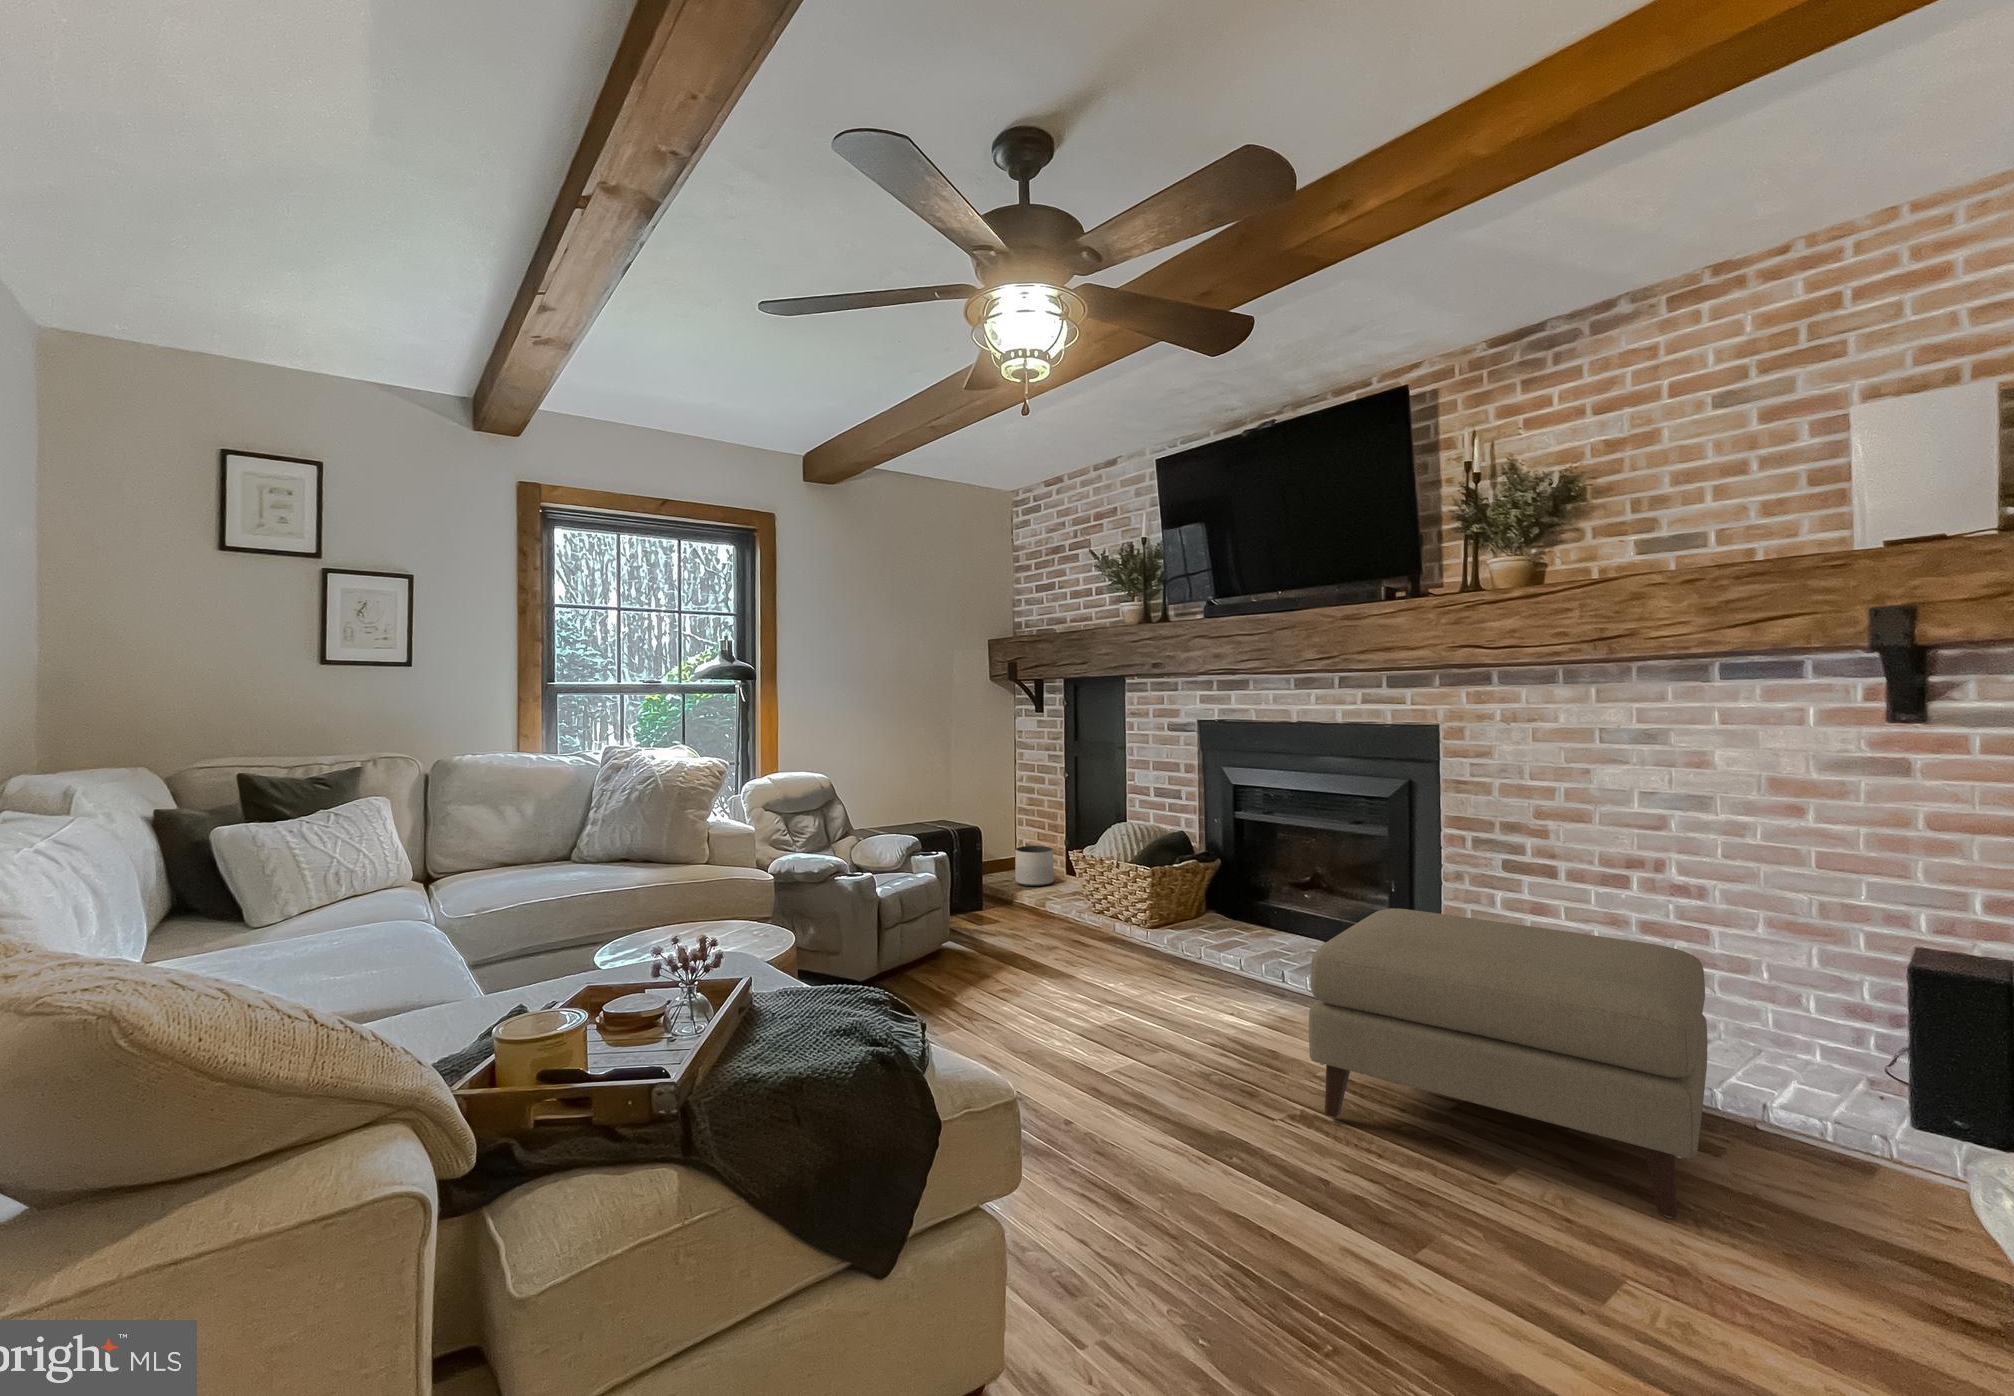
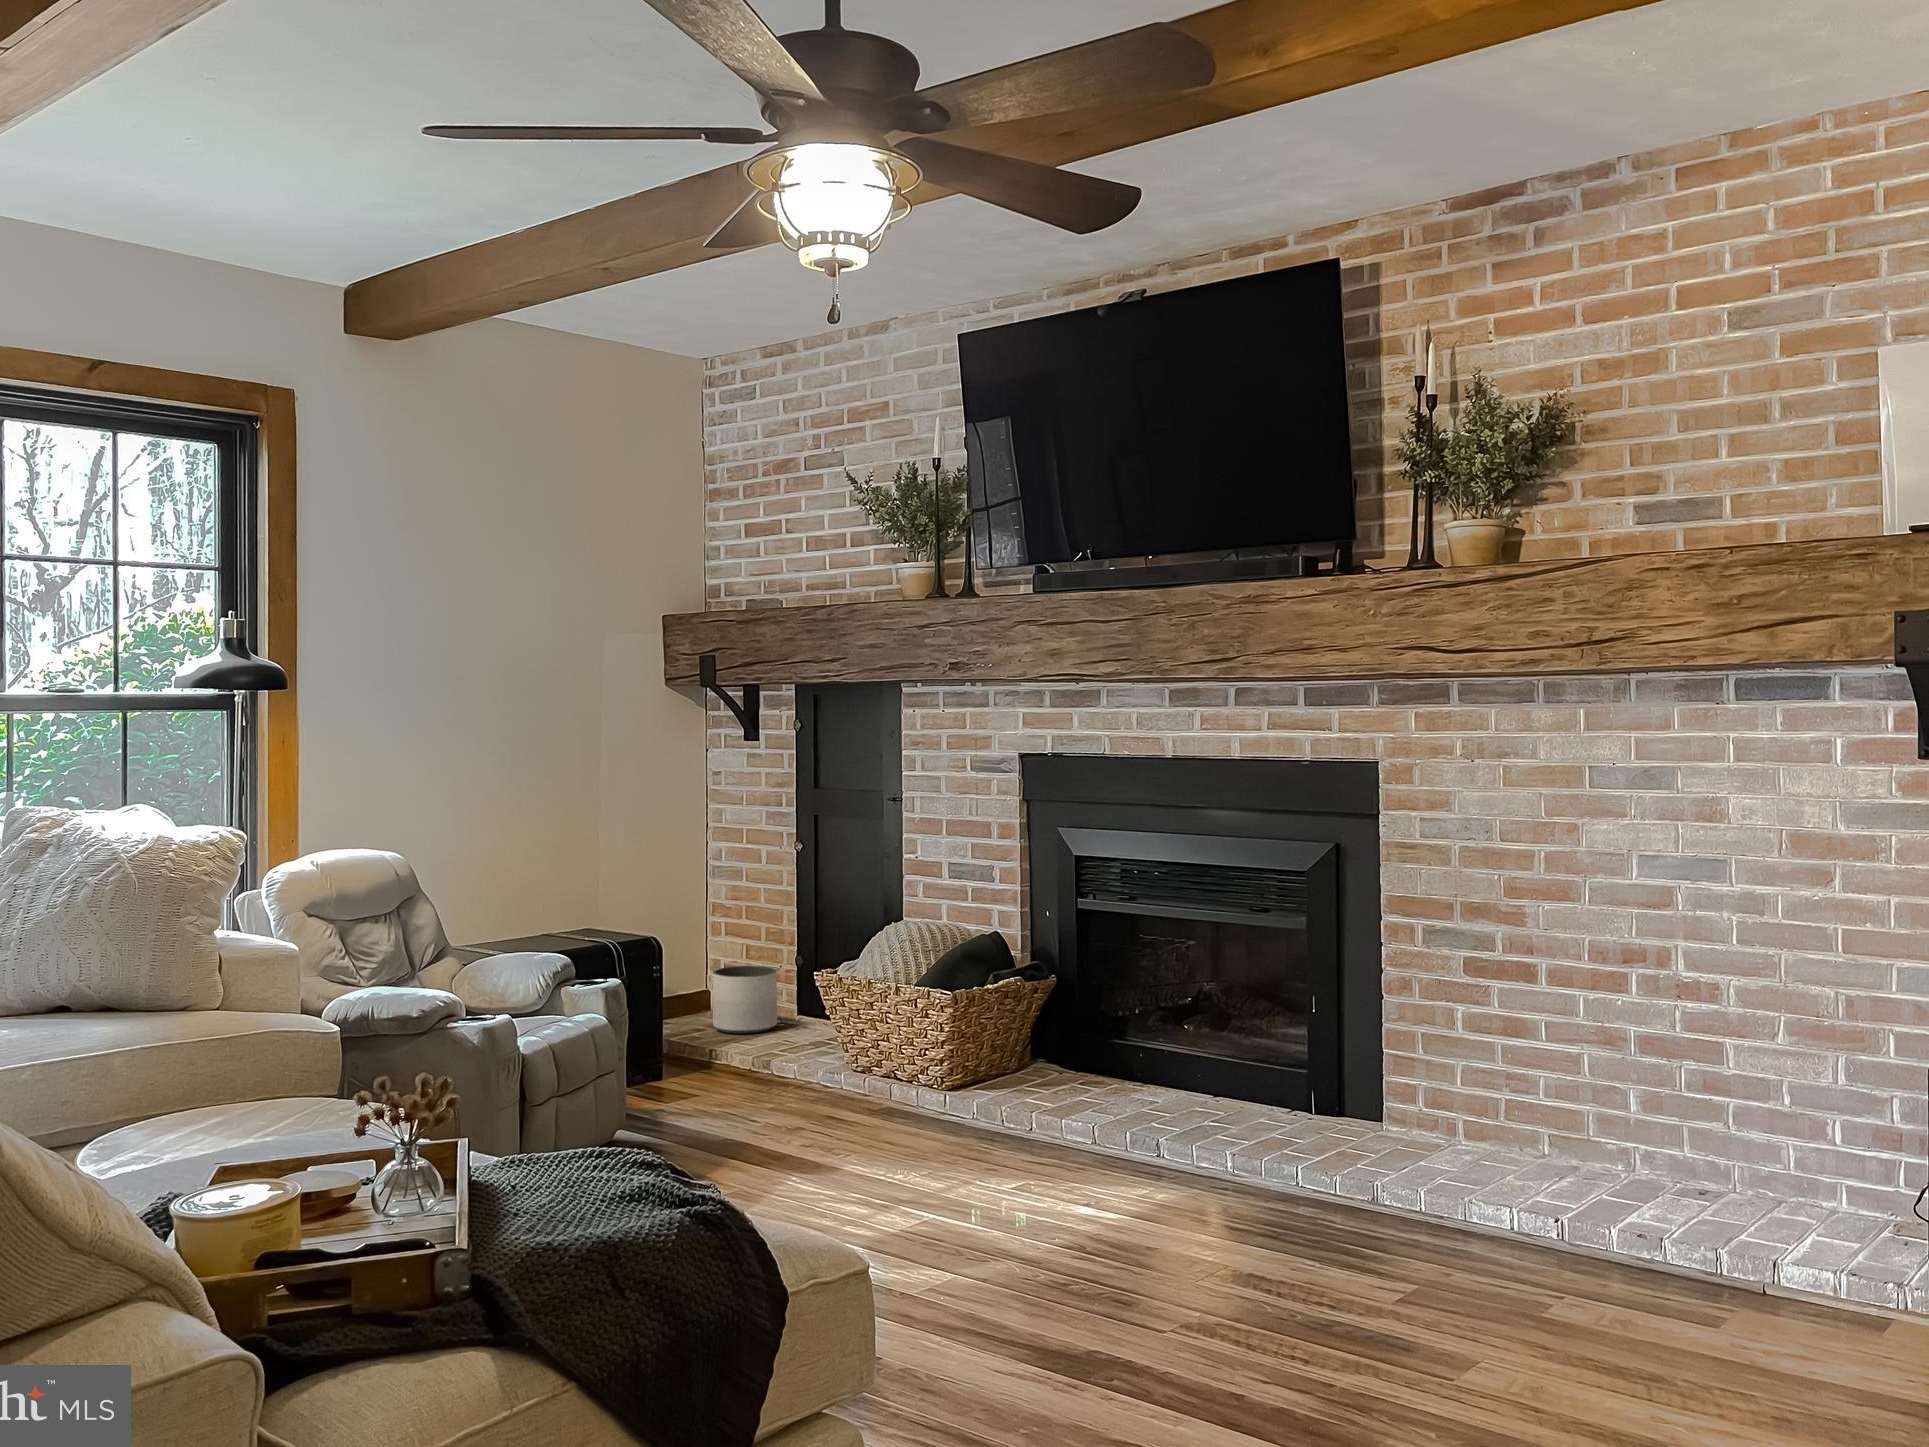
ottoman: present [1309,908,1707,1218] -> none [1210,1030,1710,1401]

